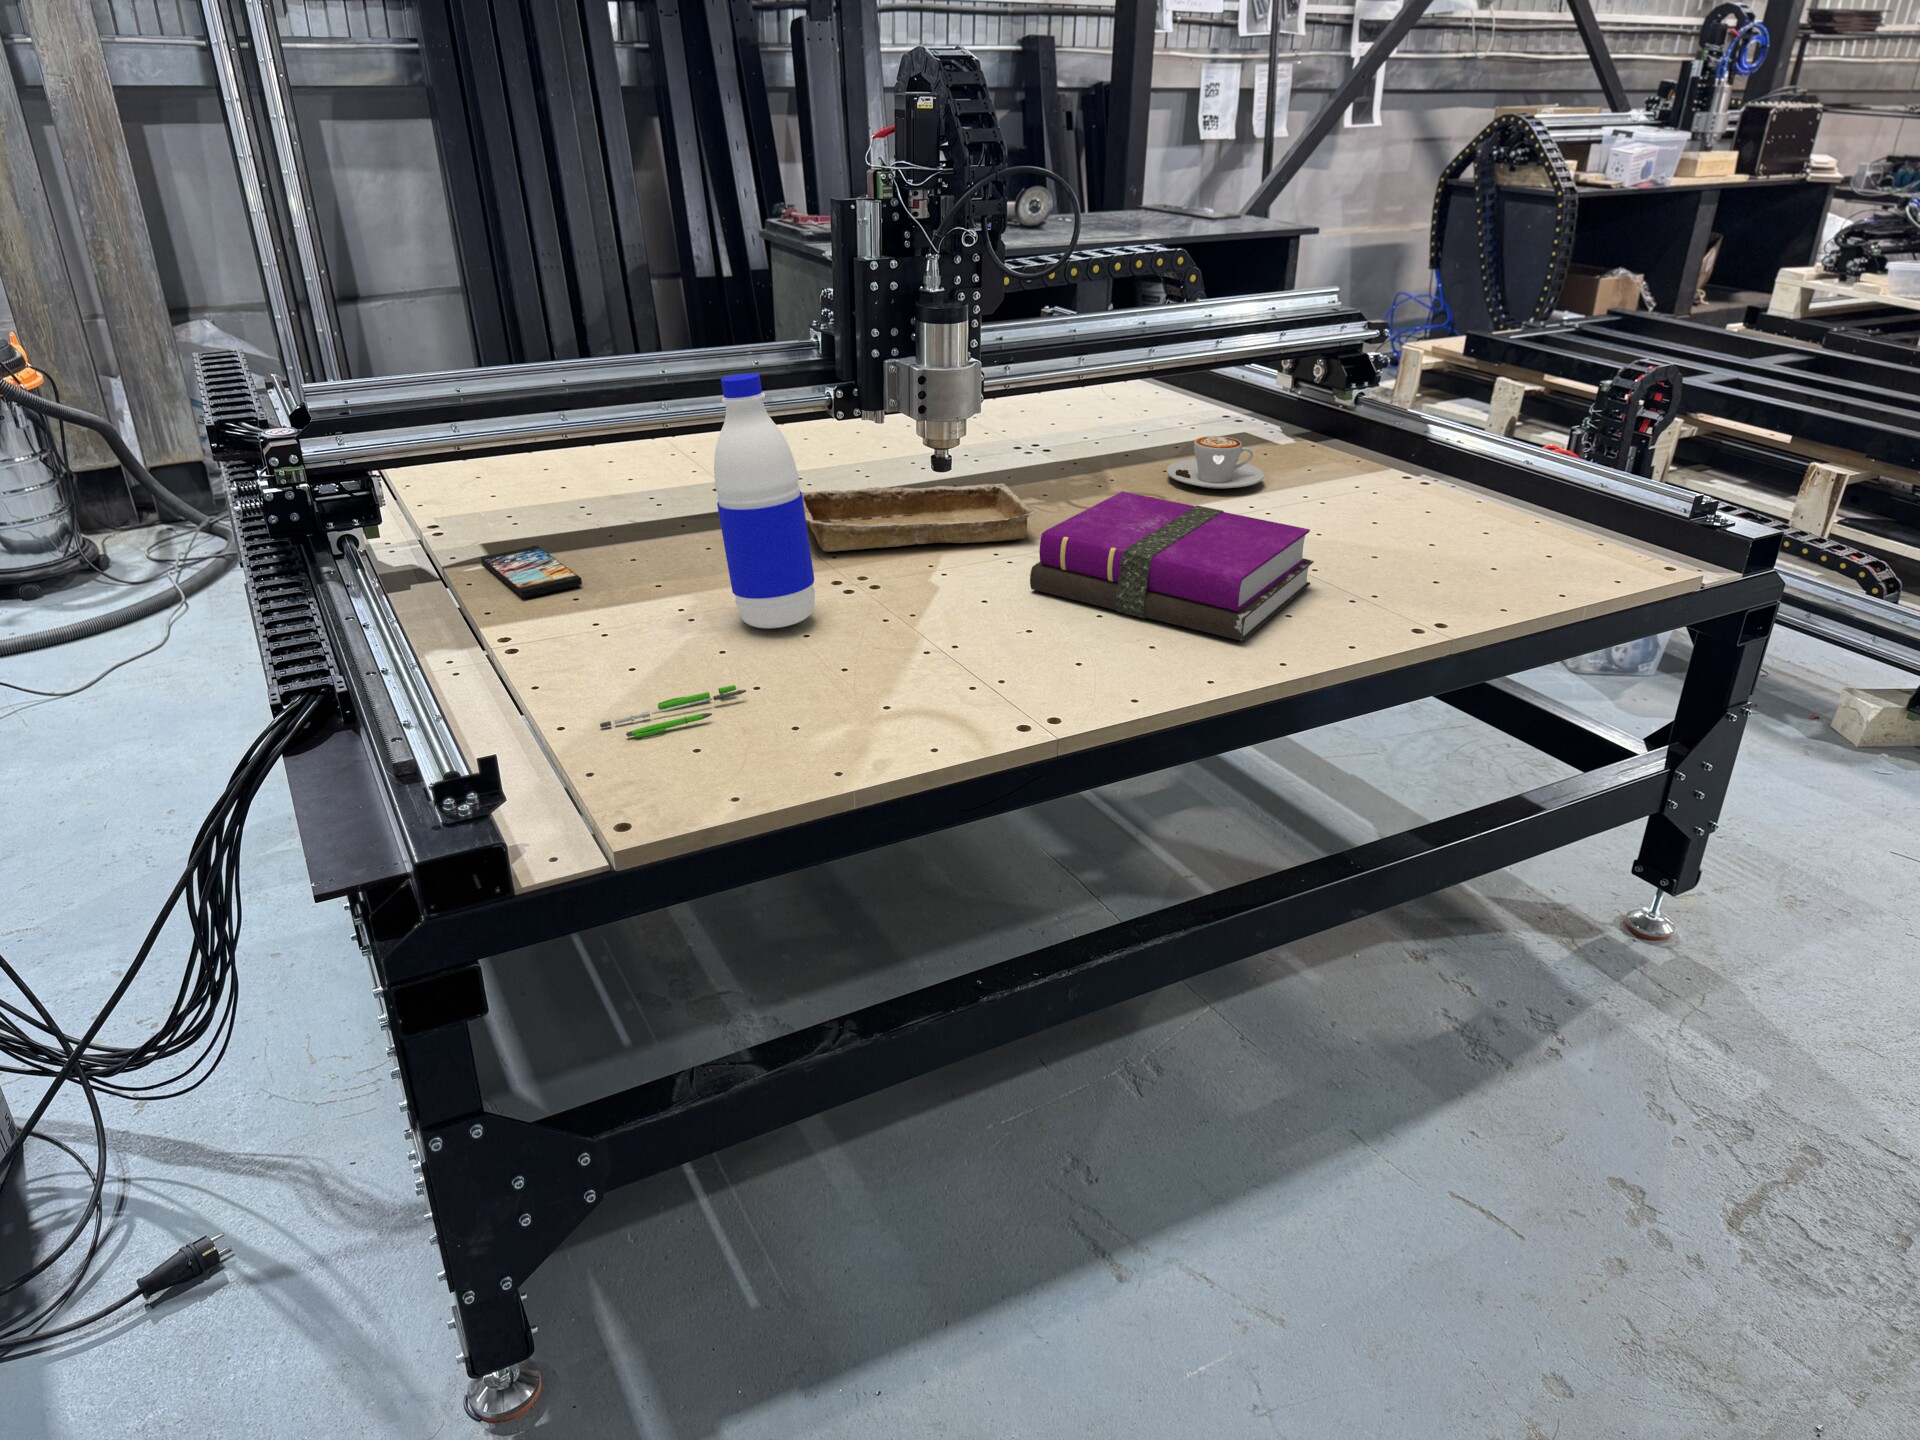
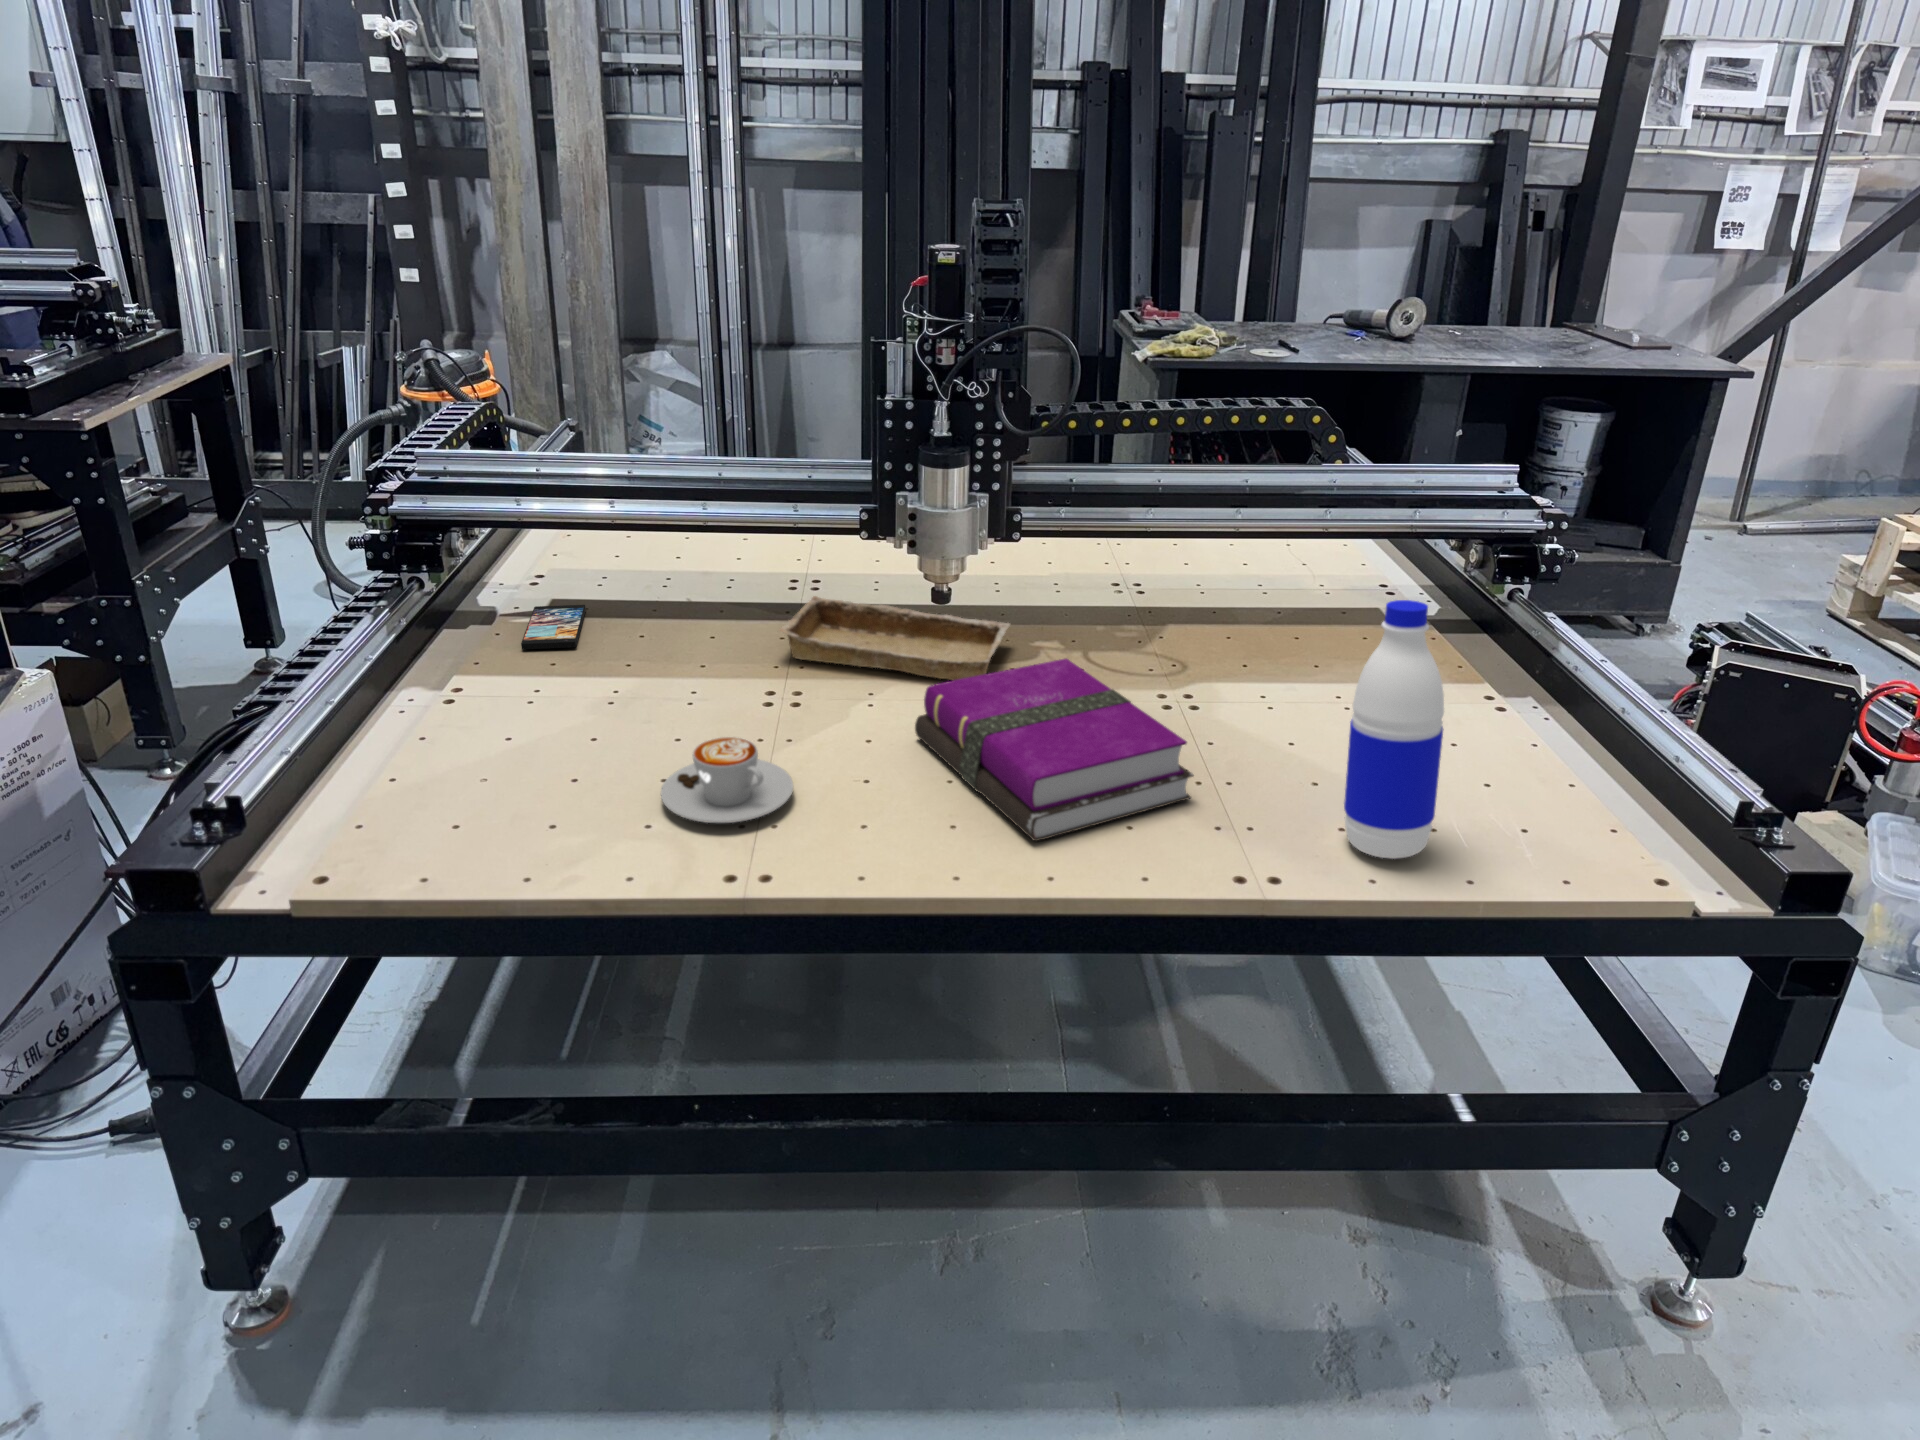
water bottle: present [714,374,815,628] -> present [1344,600,1444,859]
coffee cup: present [1167,436,1264,489] -> present [661,737,793,823]
pen: present [600,685,746,738] -> none [430,767,558,794]

